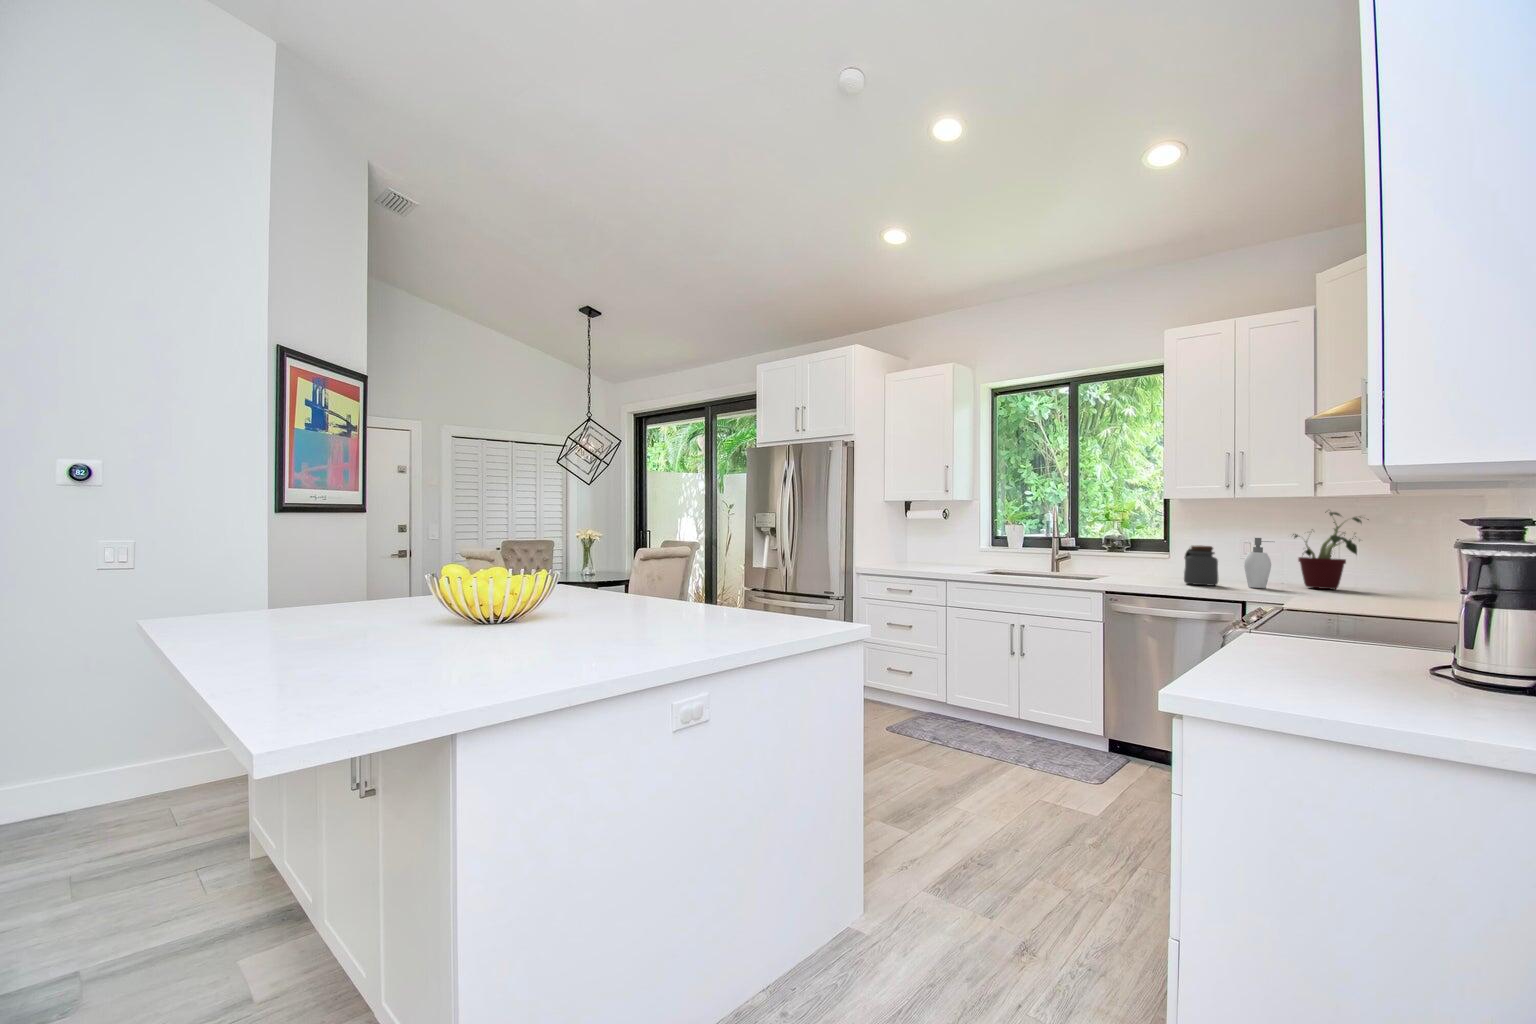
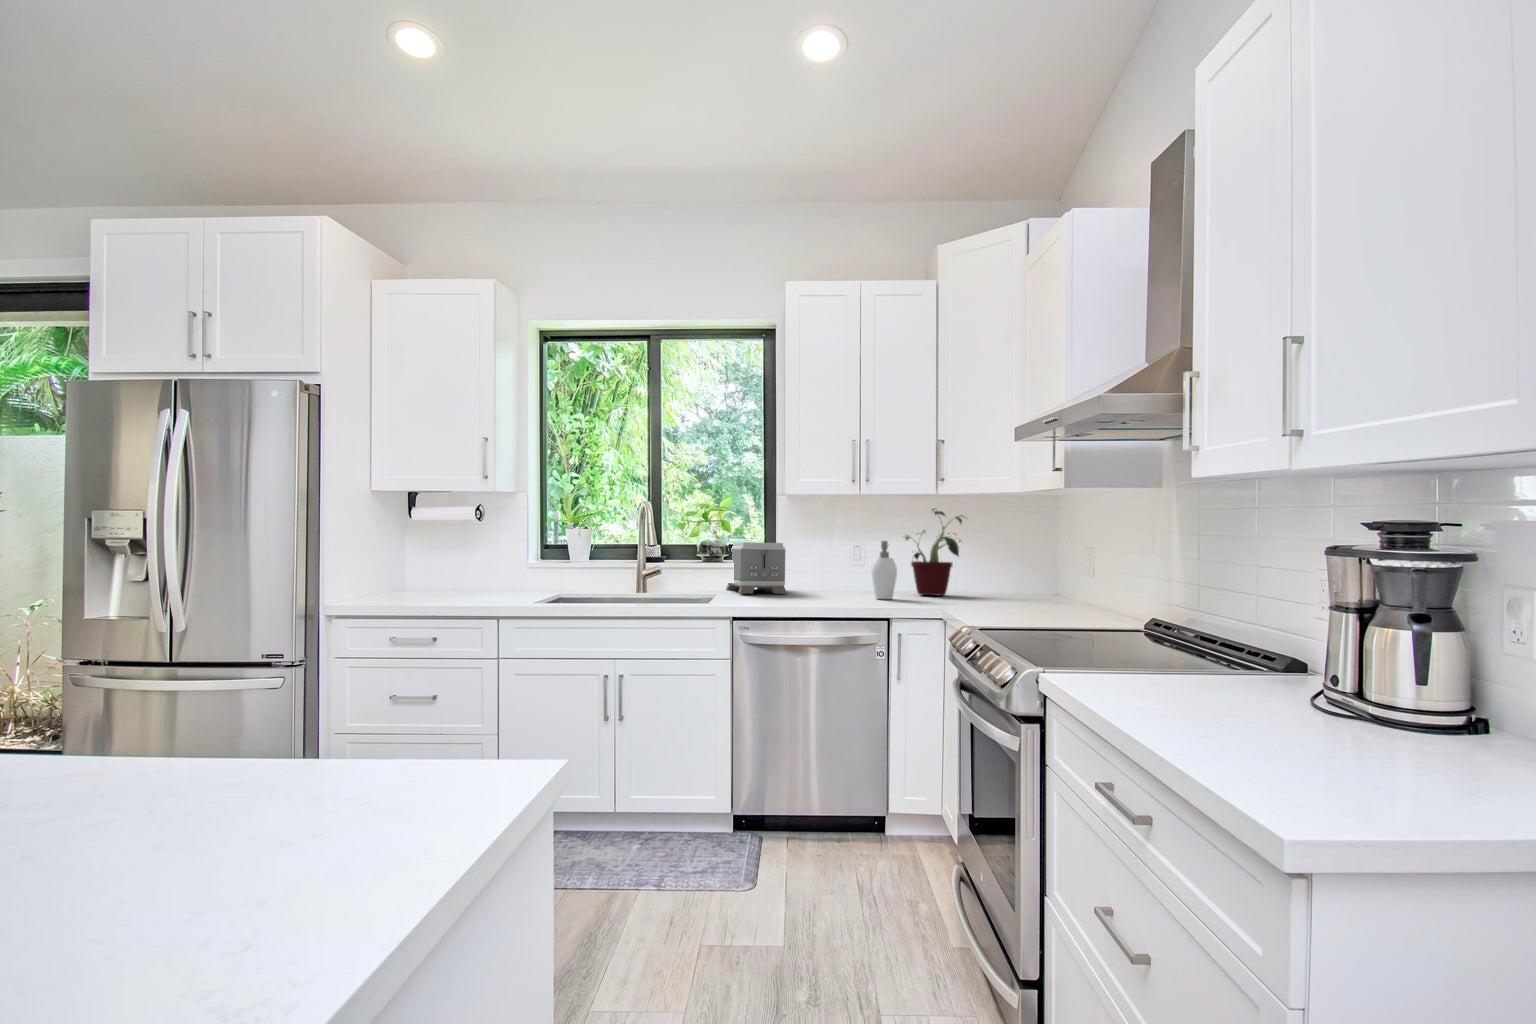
toaster: none [1130,537,1174,579] -> present [726,542,787,594]
jar: present [1184,545,1218,586] -> none [812,552,848,600]

